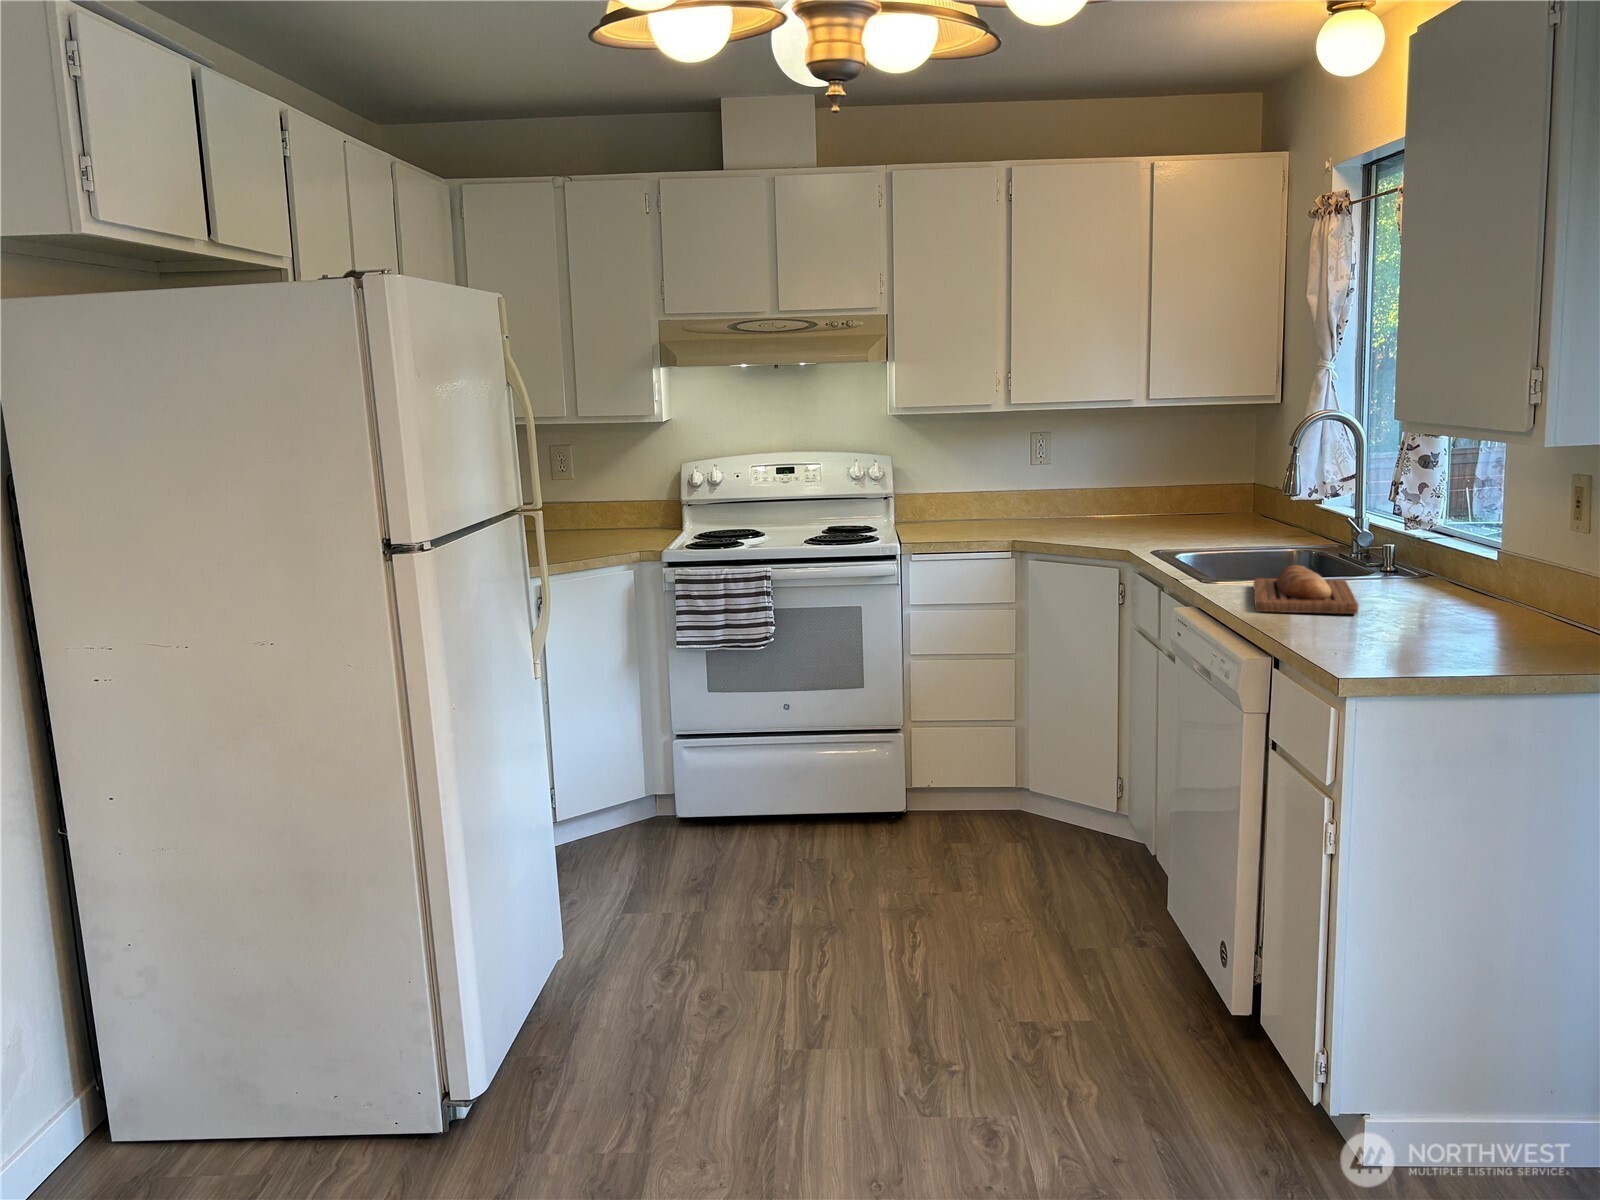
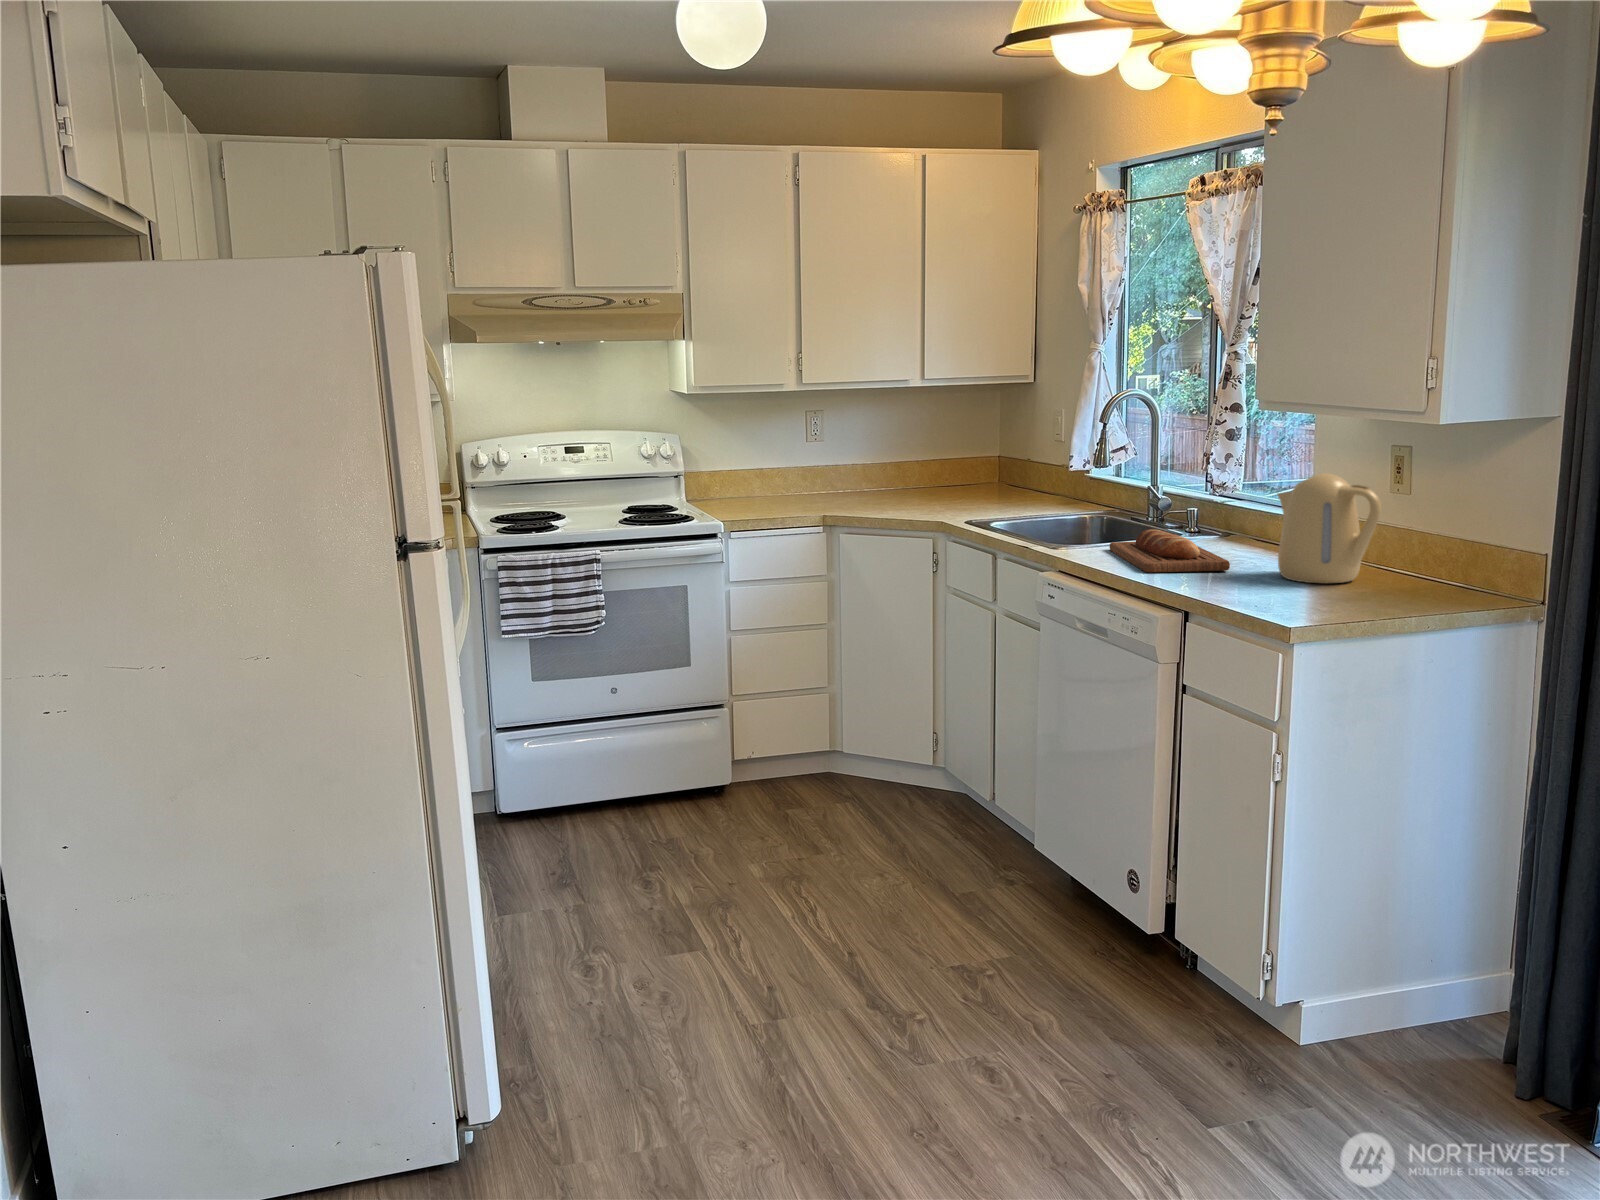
kettle: none [1409,504,1524,634] -> present [1278,473,1381,583]

